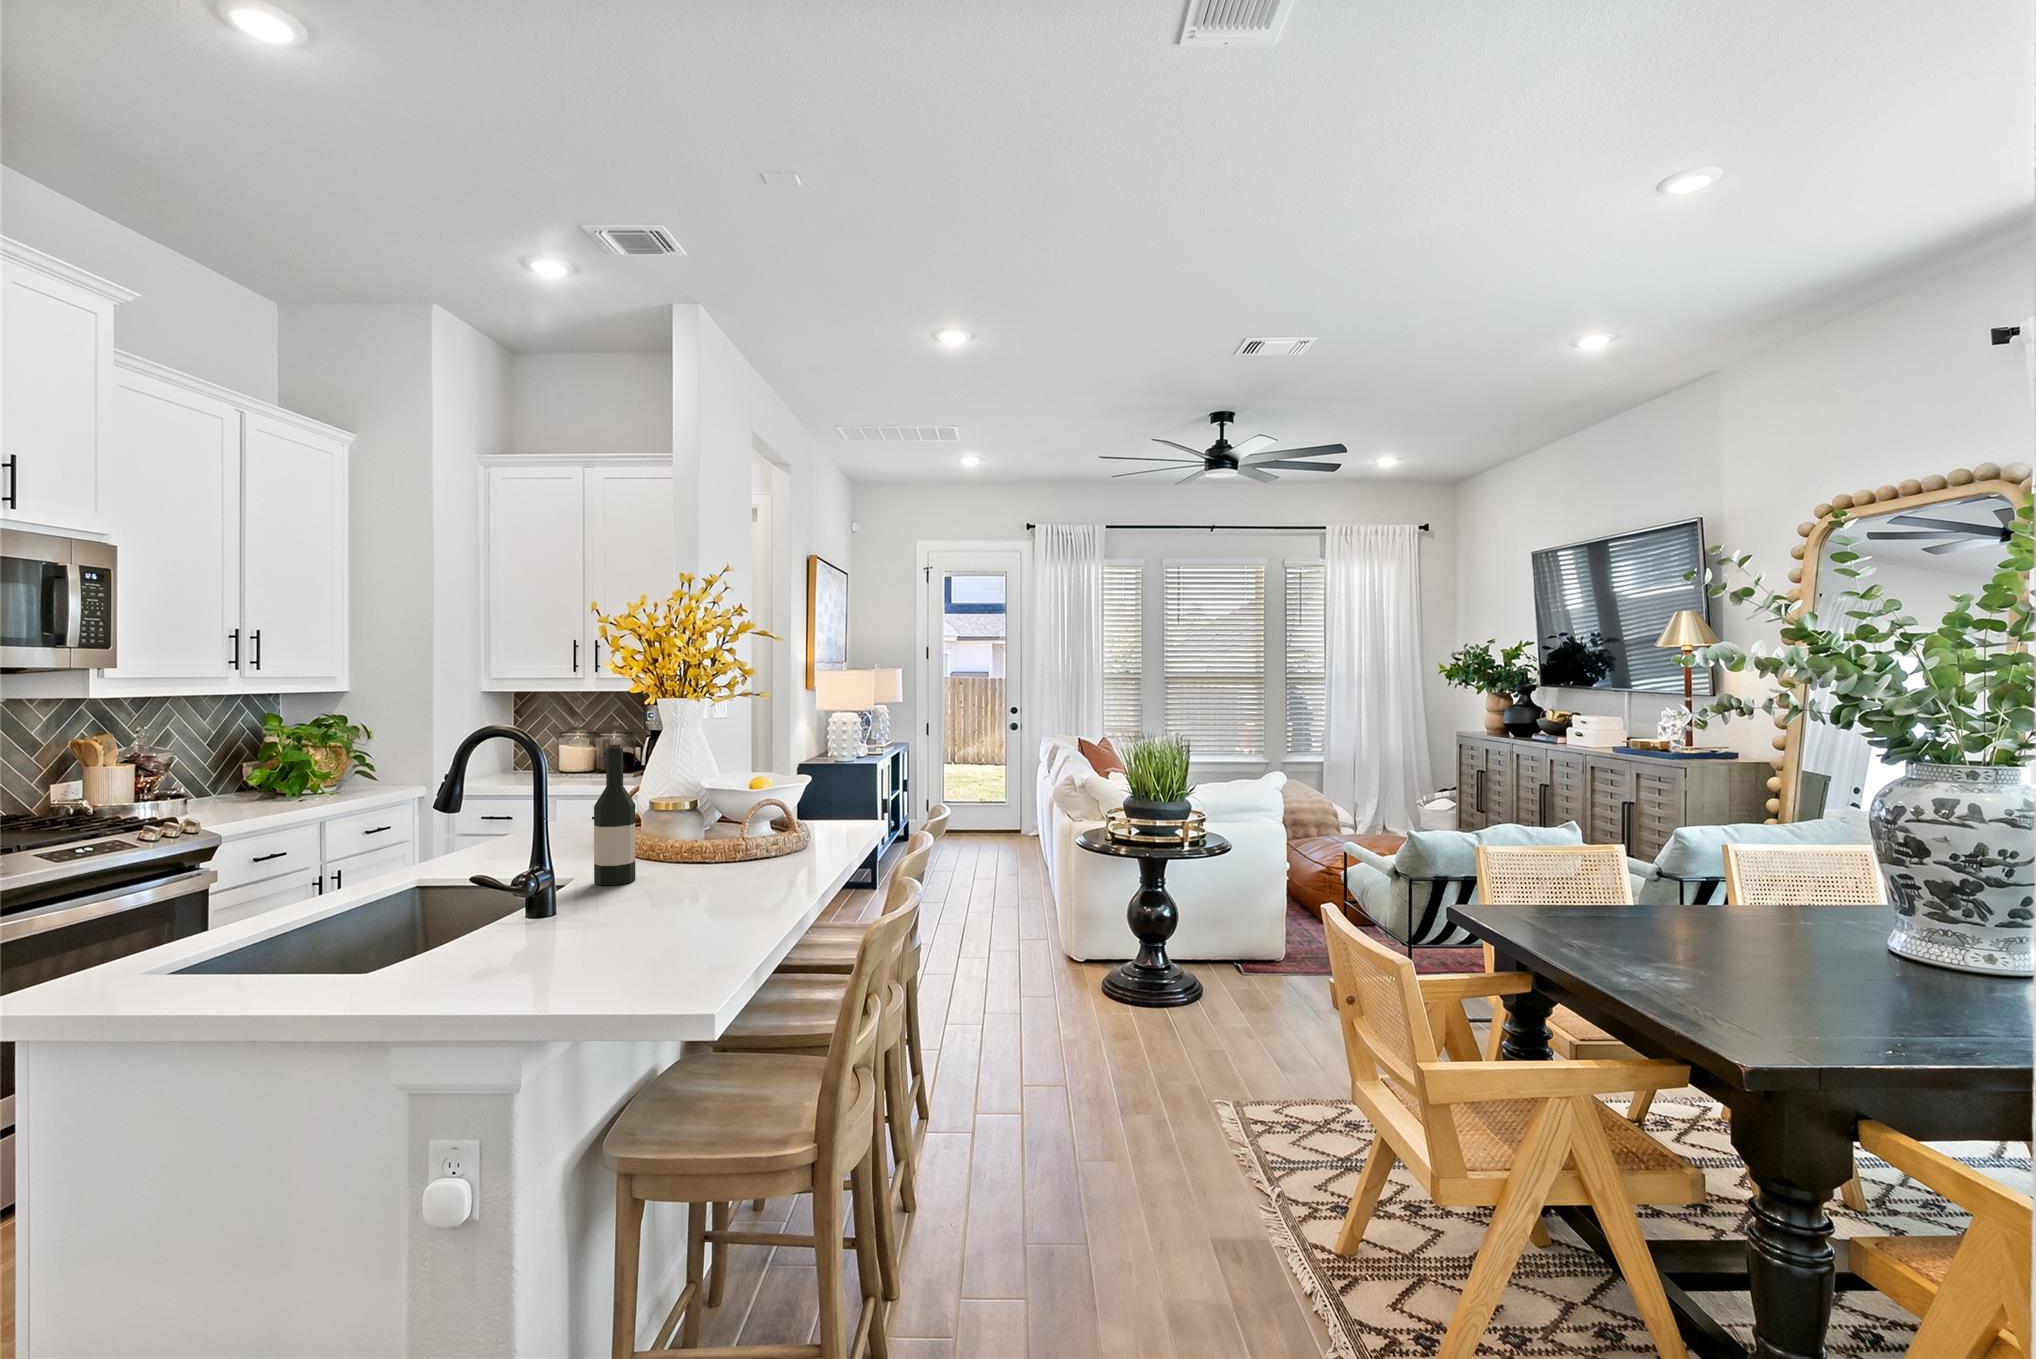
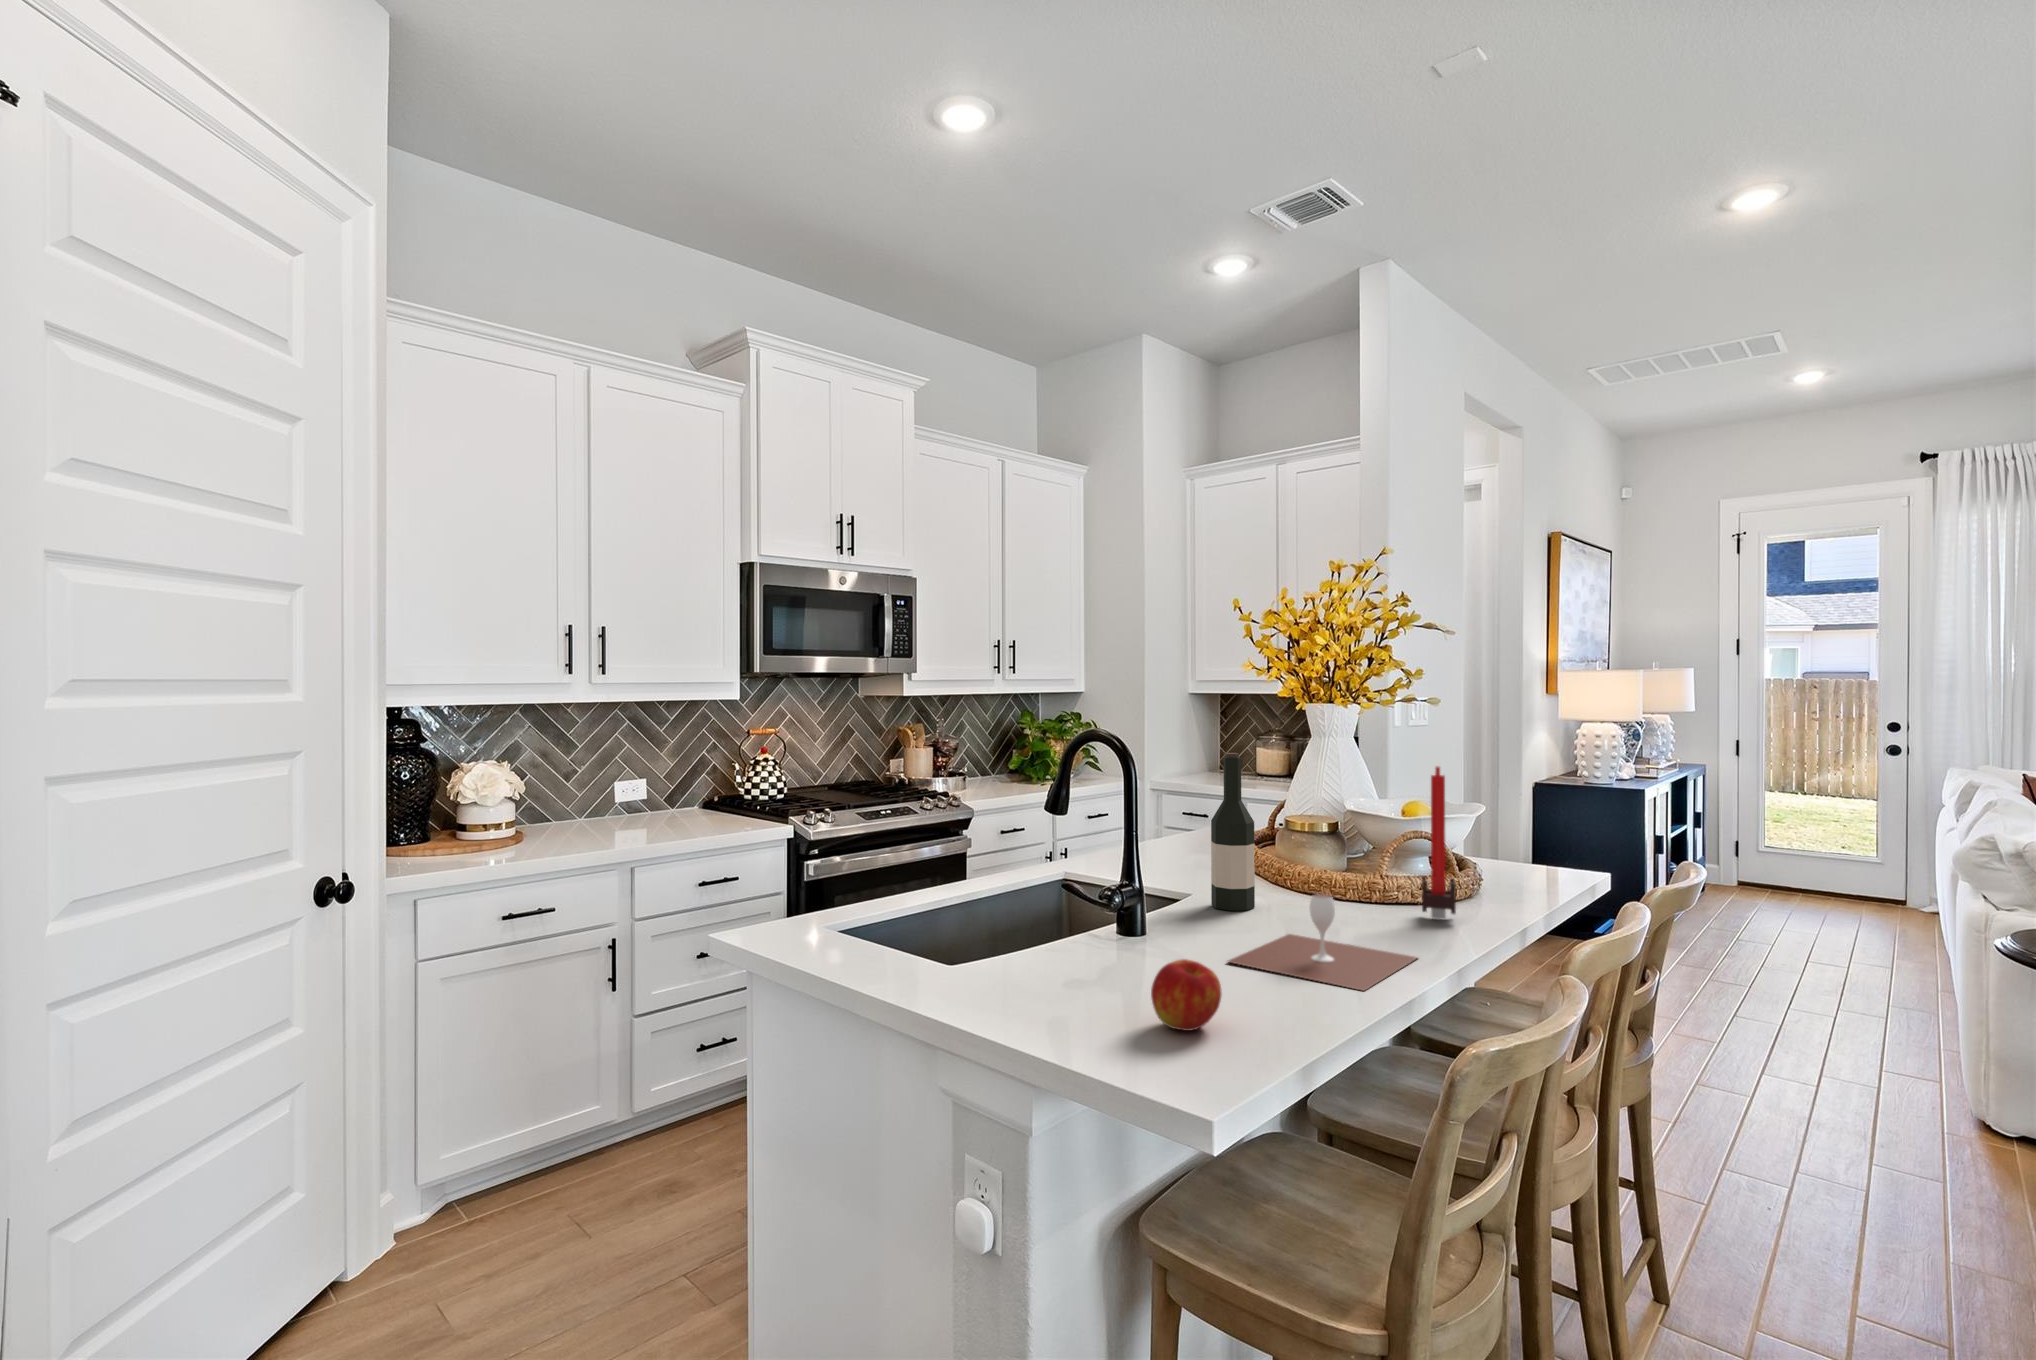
candle: none [773,746,801,866] -> present [1422,767,1456,919]
wine glass: none [641,853,788,921] -> present [1228,895,1417,991]
apple: none [613,913,673,971] -> present [1151,959,1222,1031]

